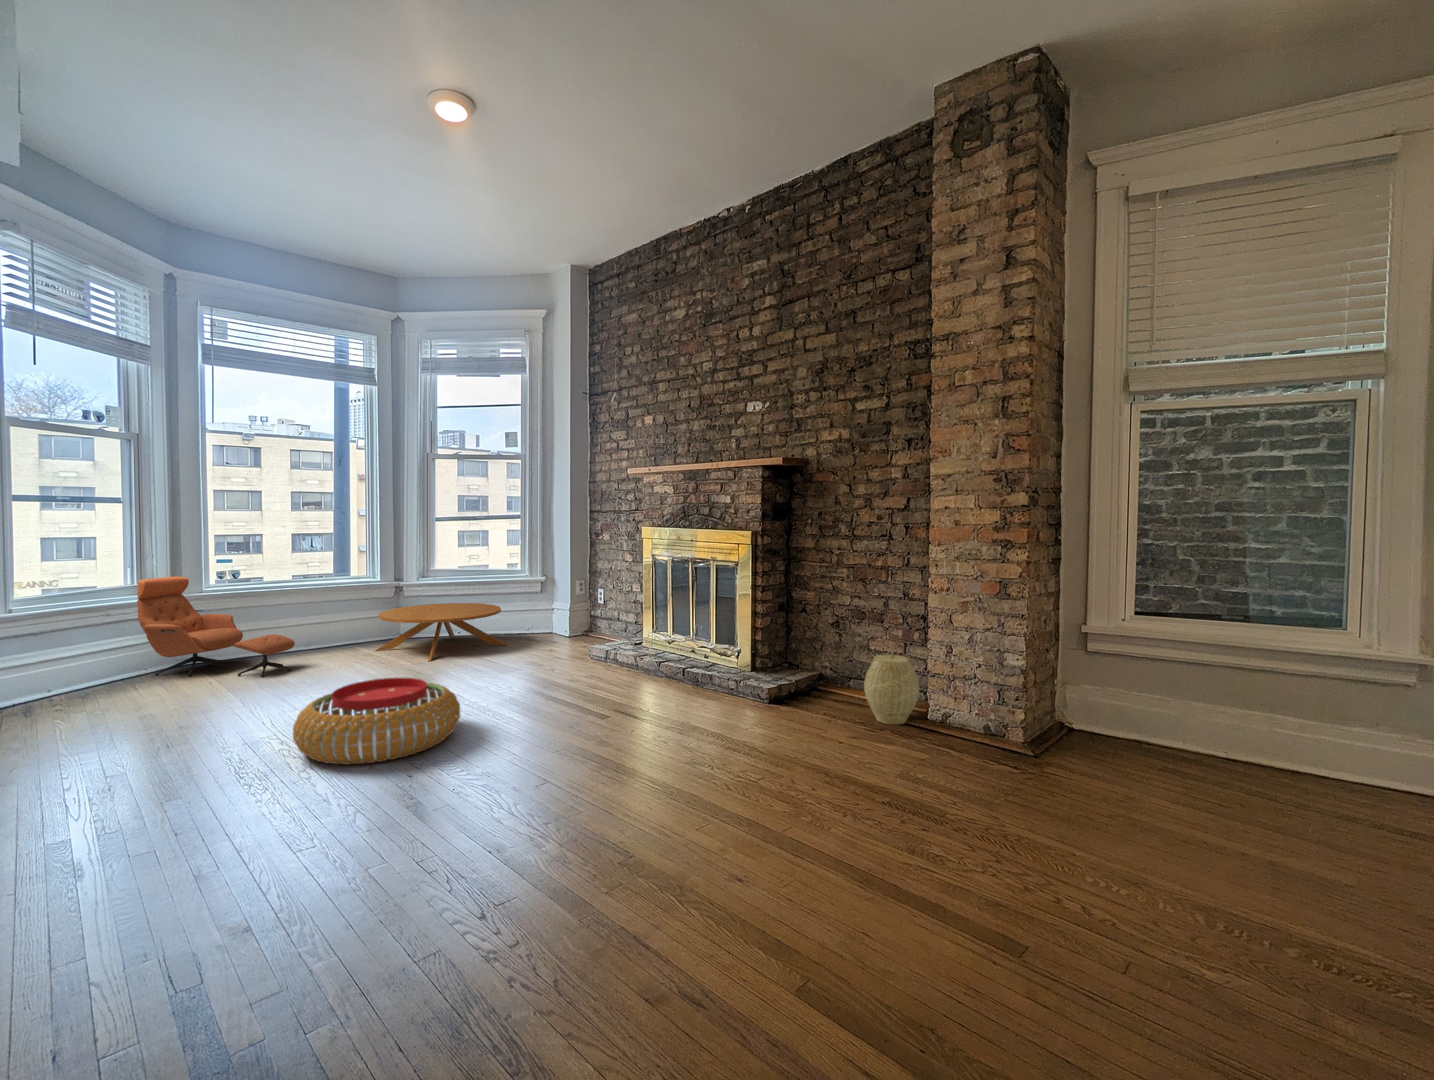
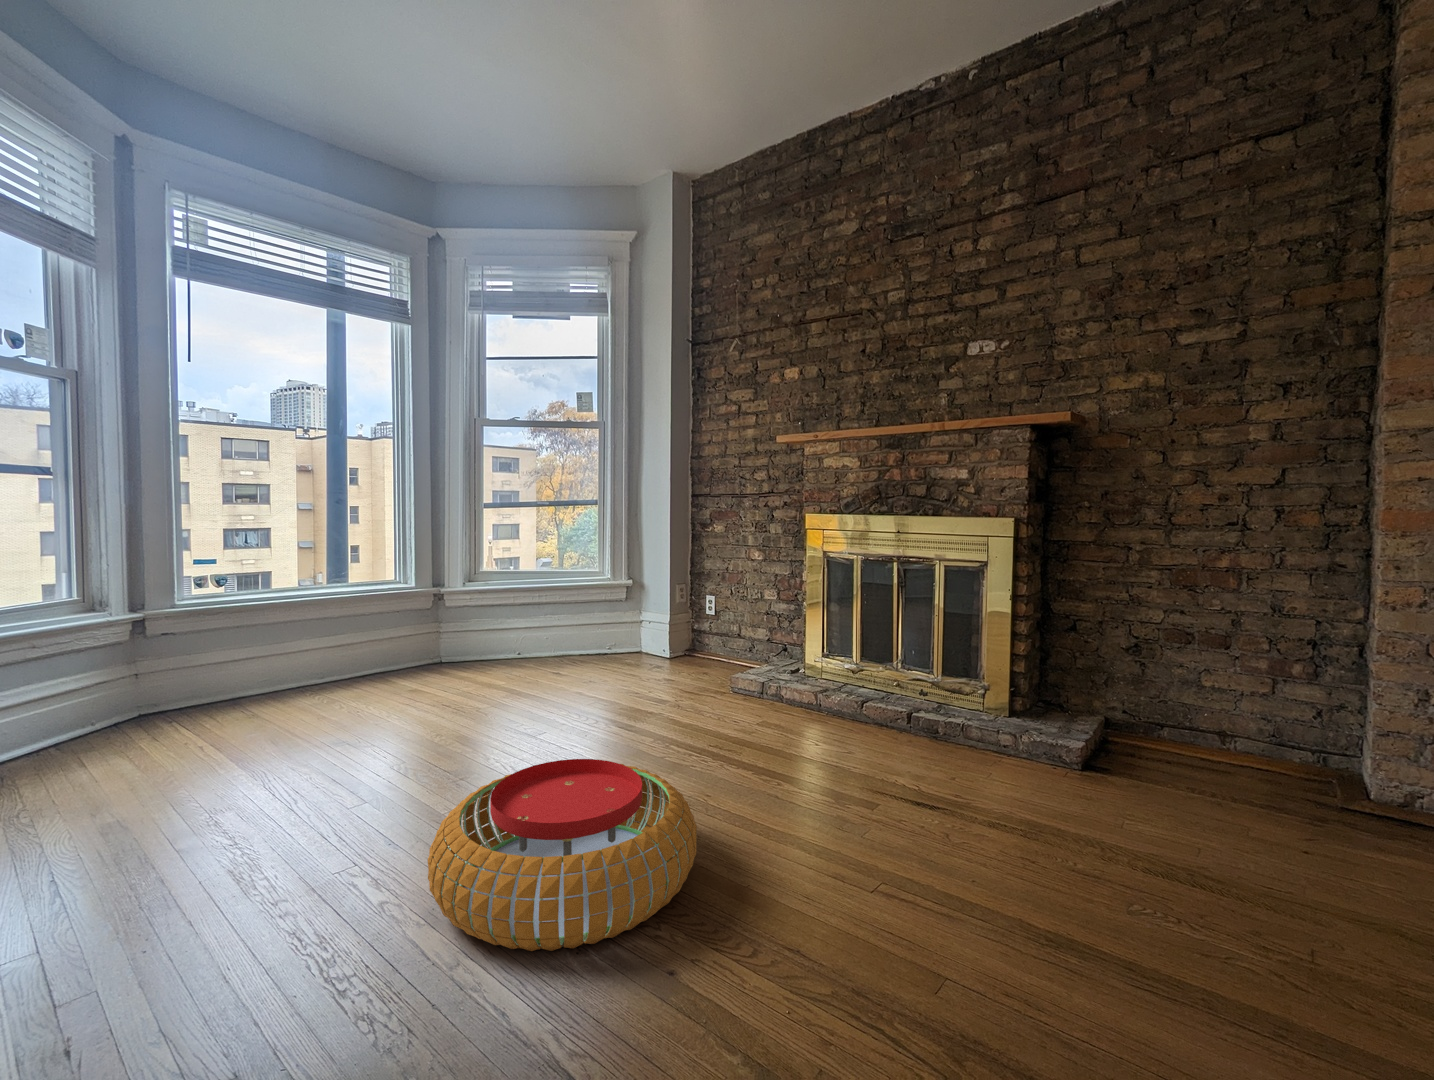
lounge chair: present [137,576,295,677] -> none [74,588,321,743]
coffee table: present [377,603,507,661] -> none [422,617,598,704]
woven basket: present [864,655,919,724] -> none [1246,696,1353,803]

